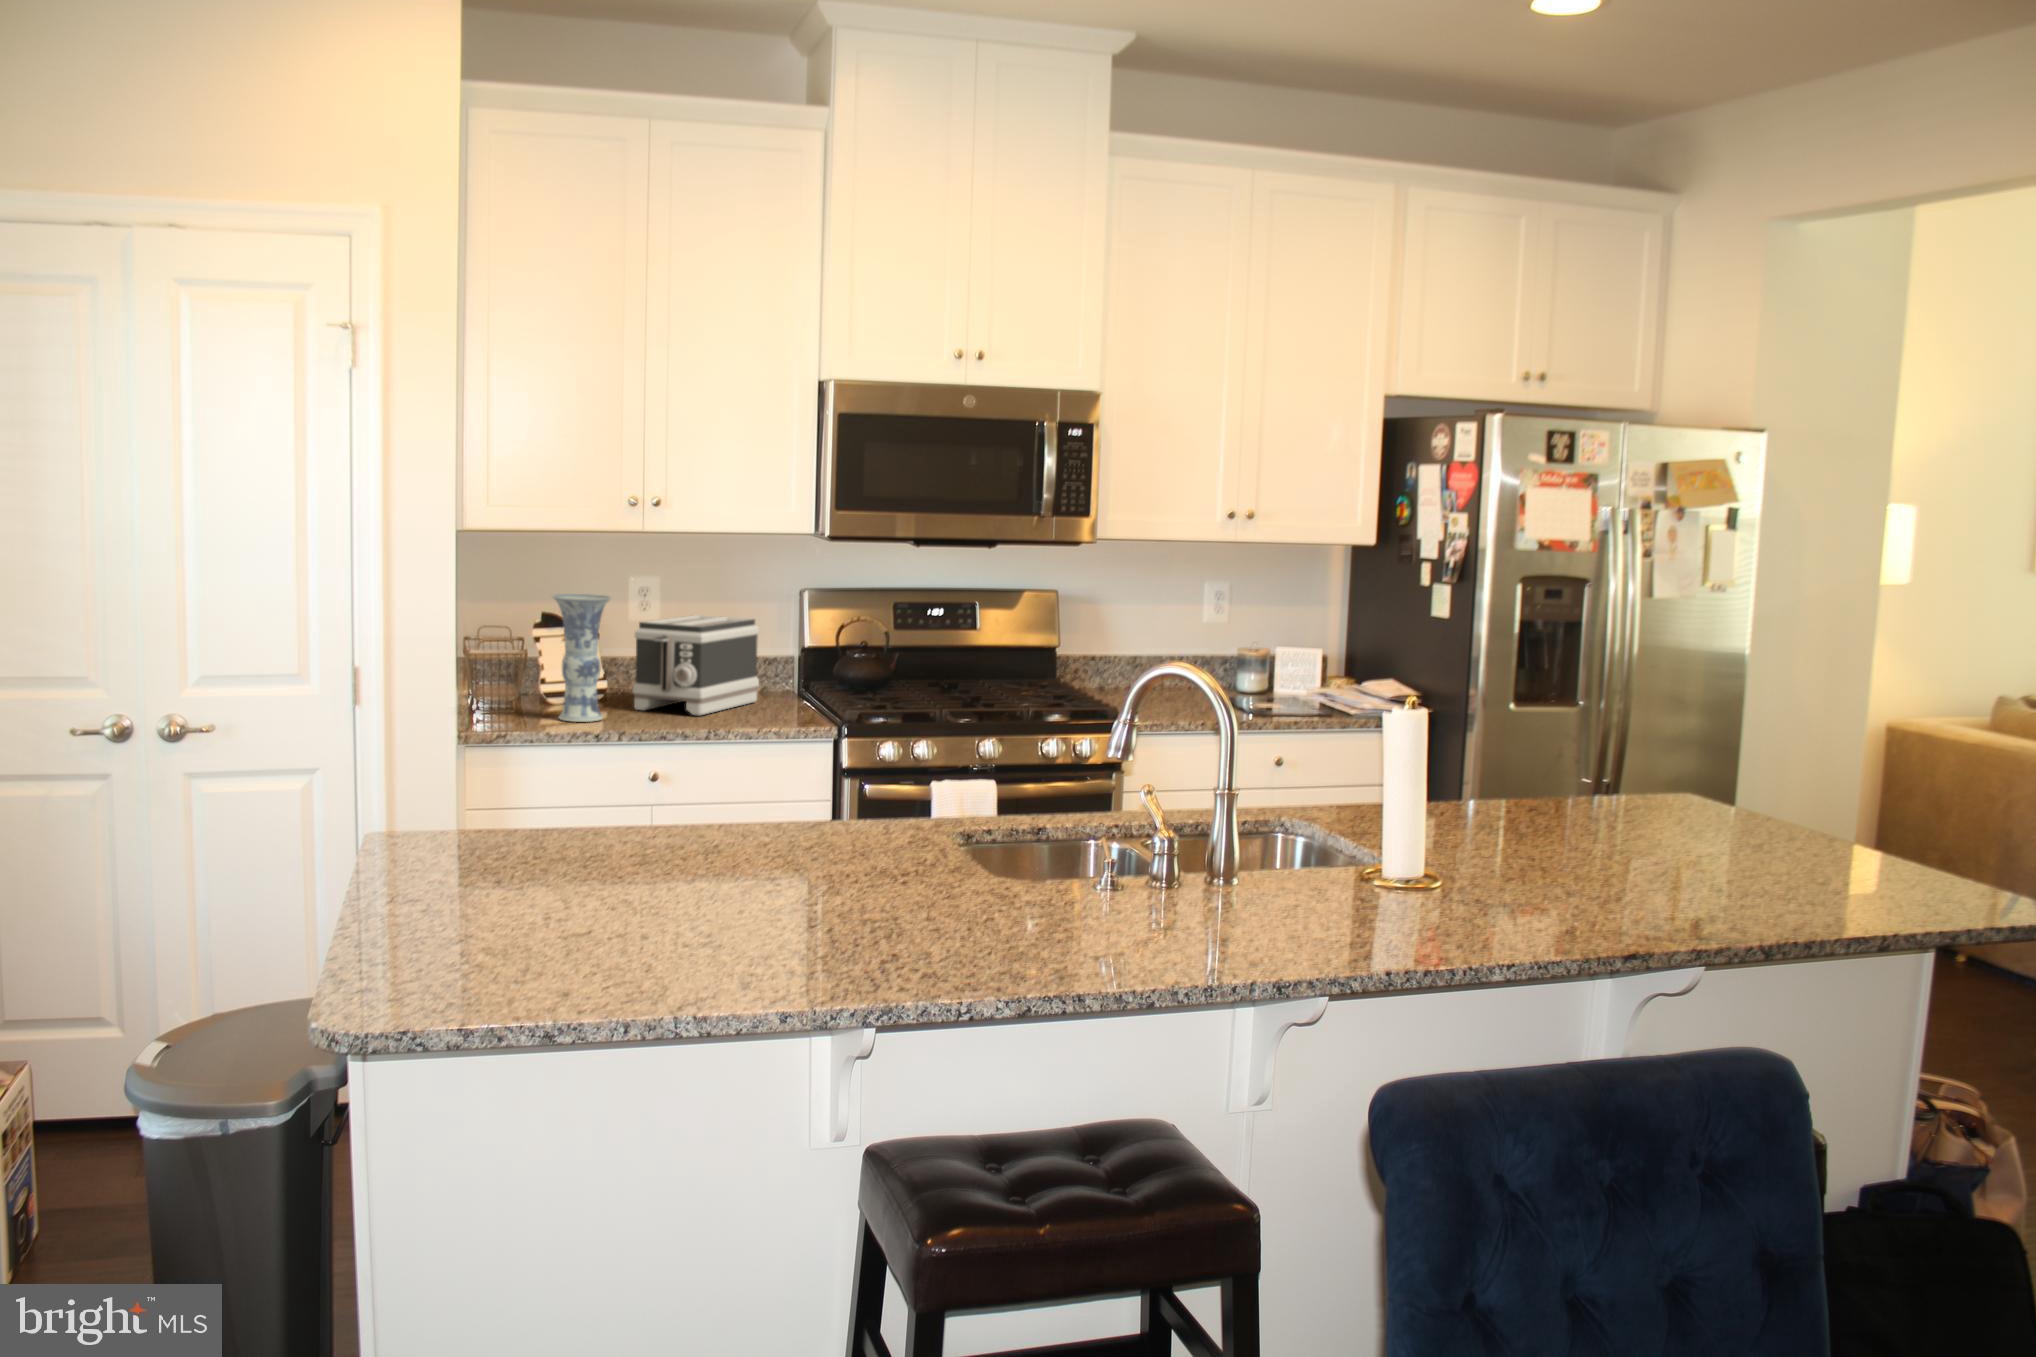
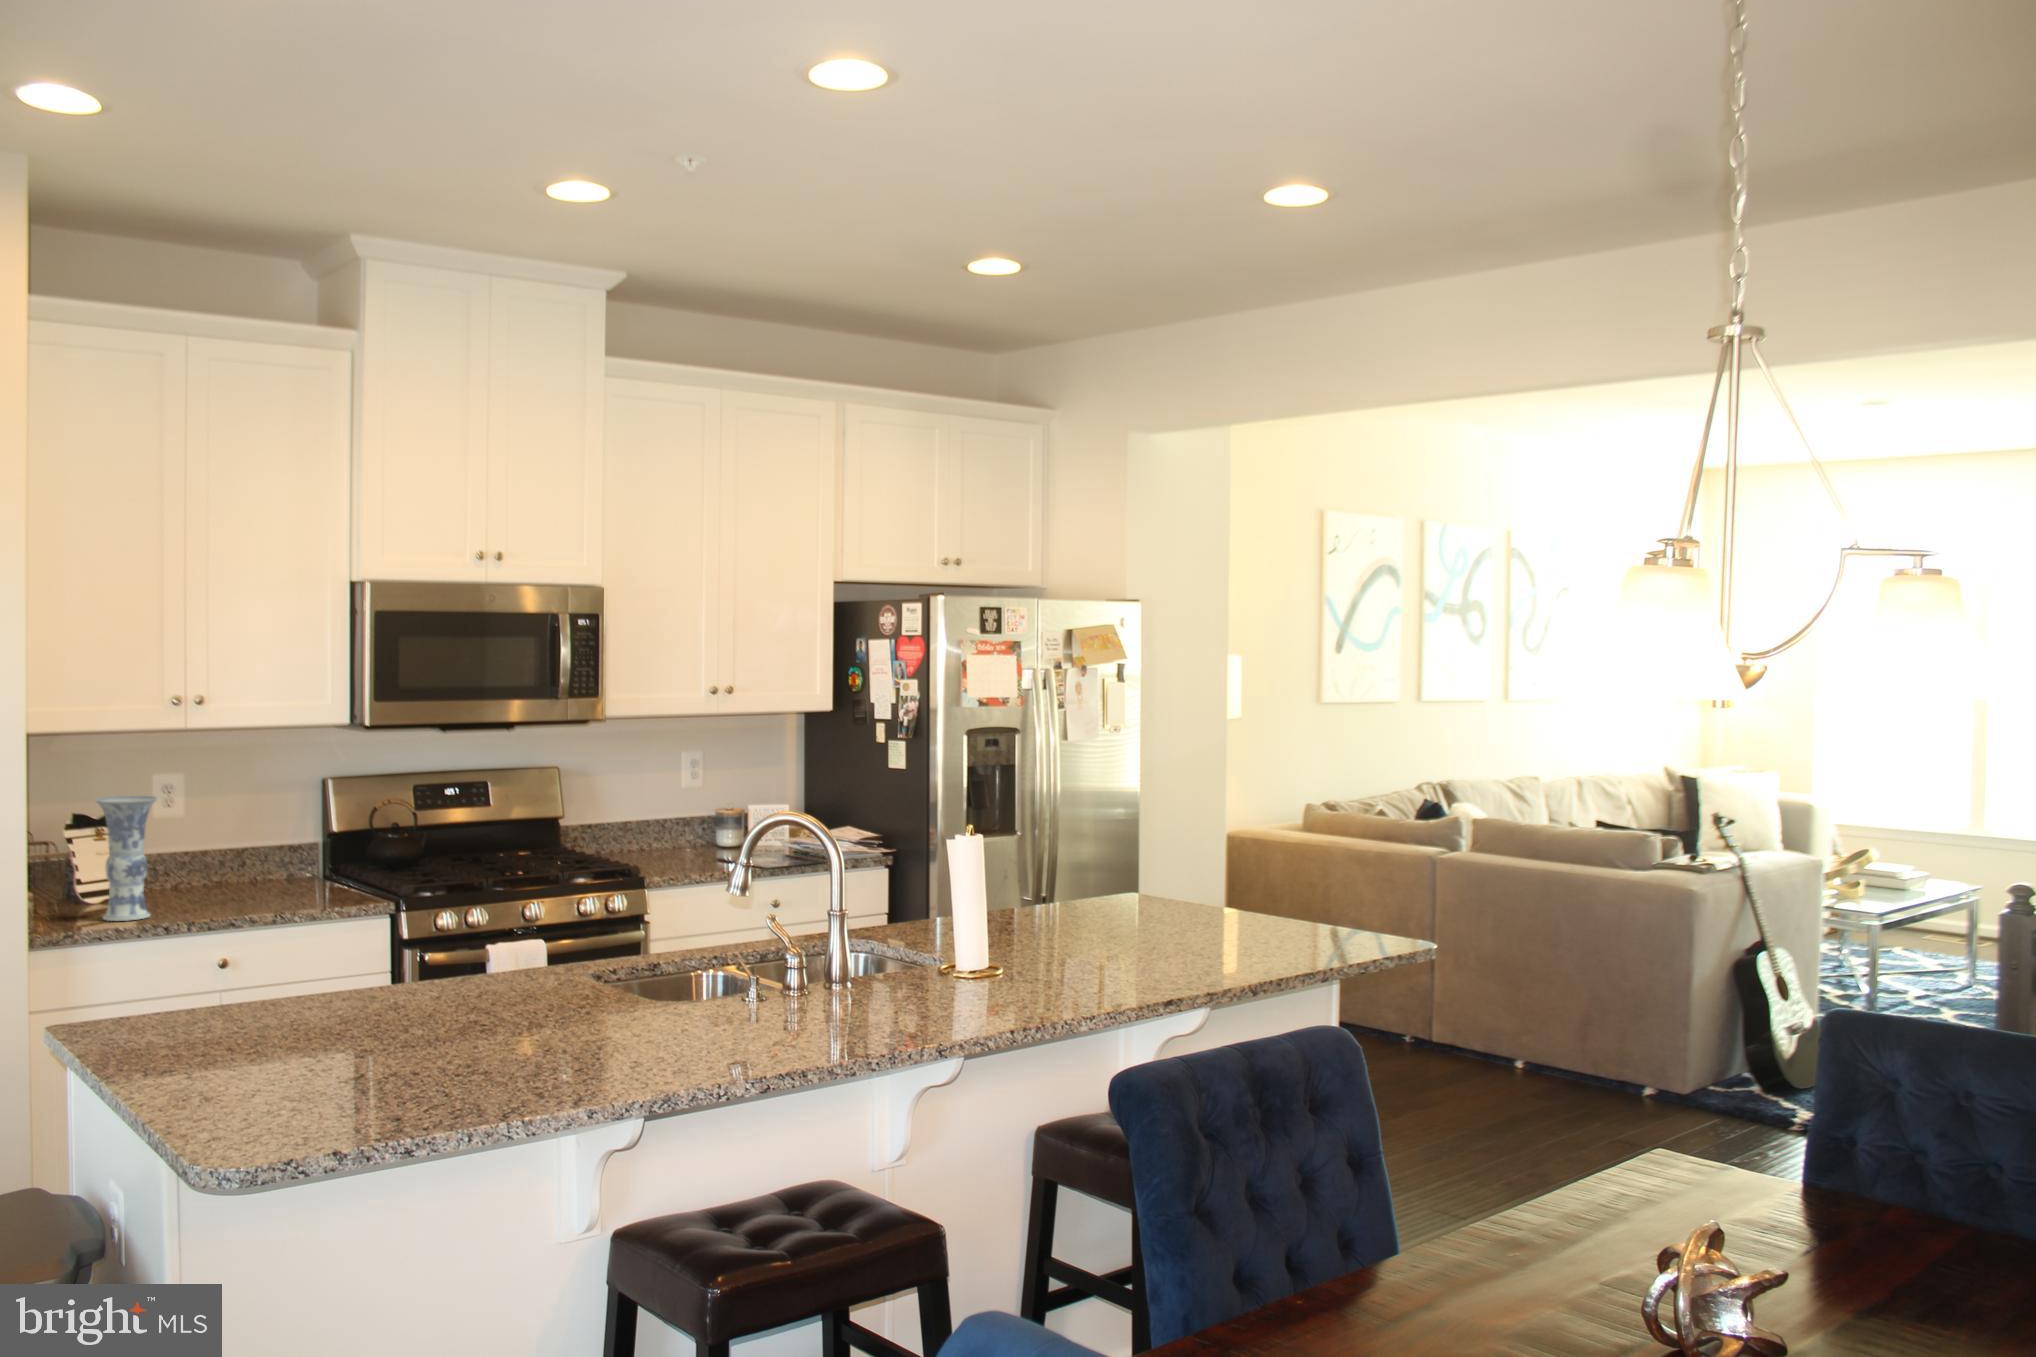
toaster: present [632,615,759,716] -> none [171,807,293,904]

